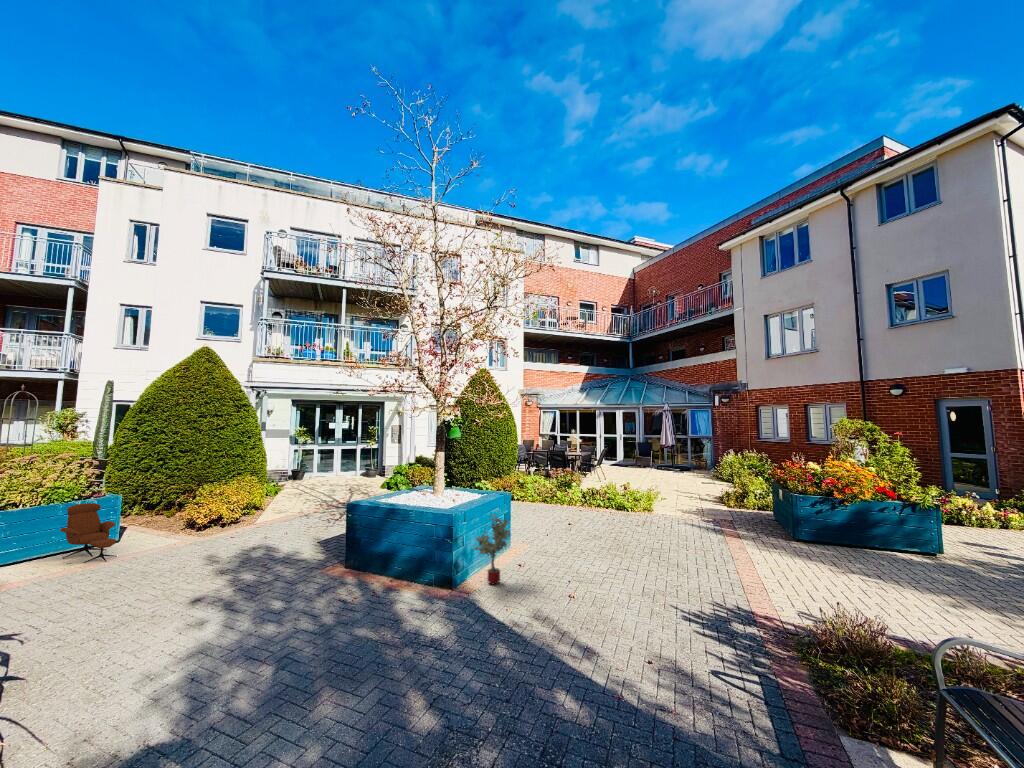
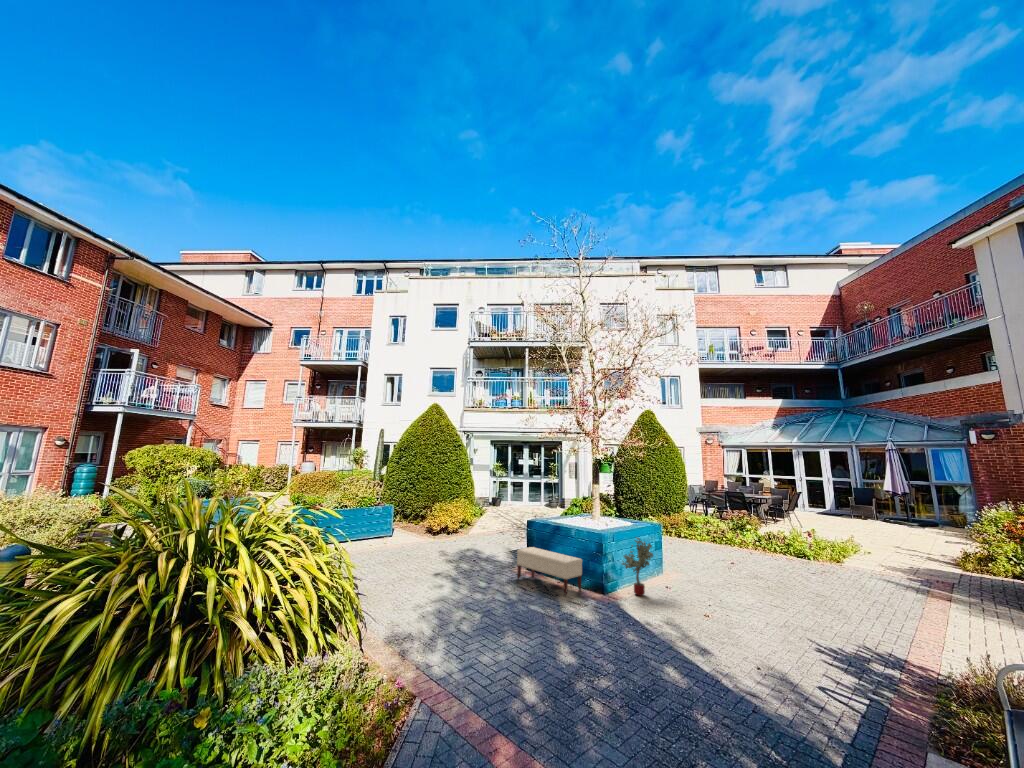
lounge chair: present [60,503,116,563] -> none [362,508,390,547]
bench: none [332,539,425,600] -> present [517,547,583,595]

